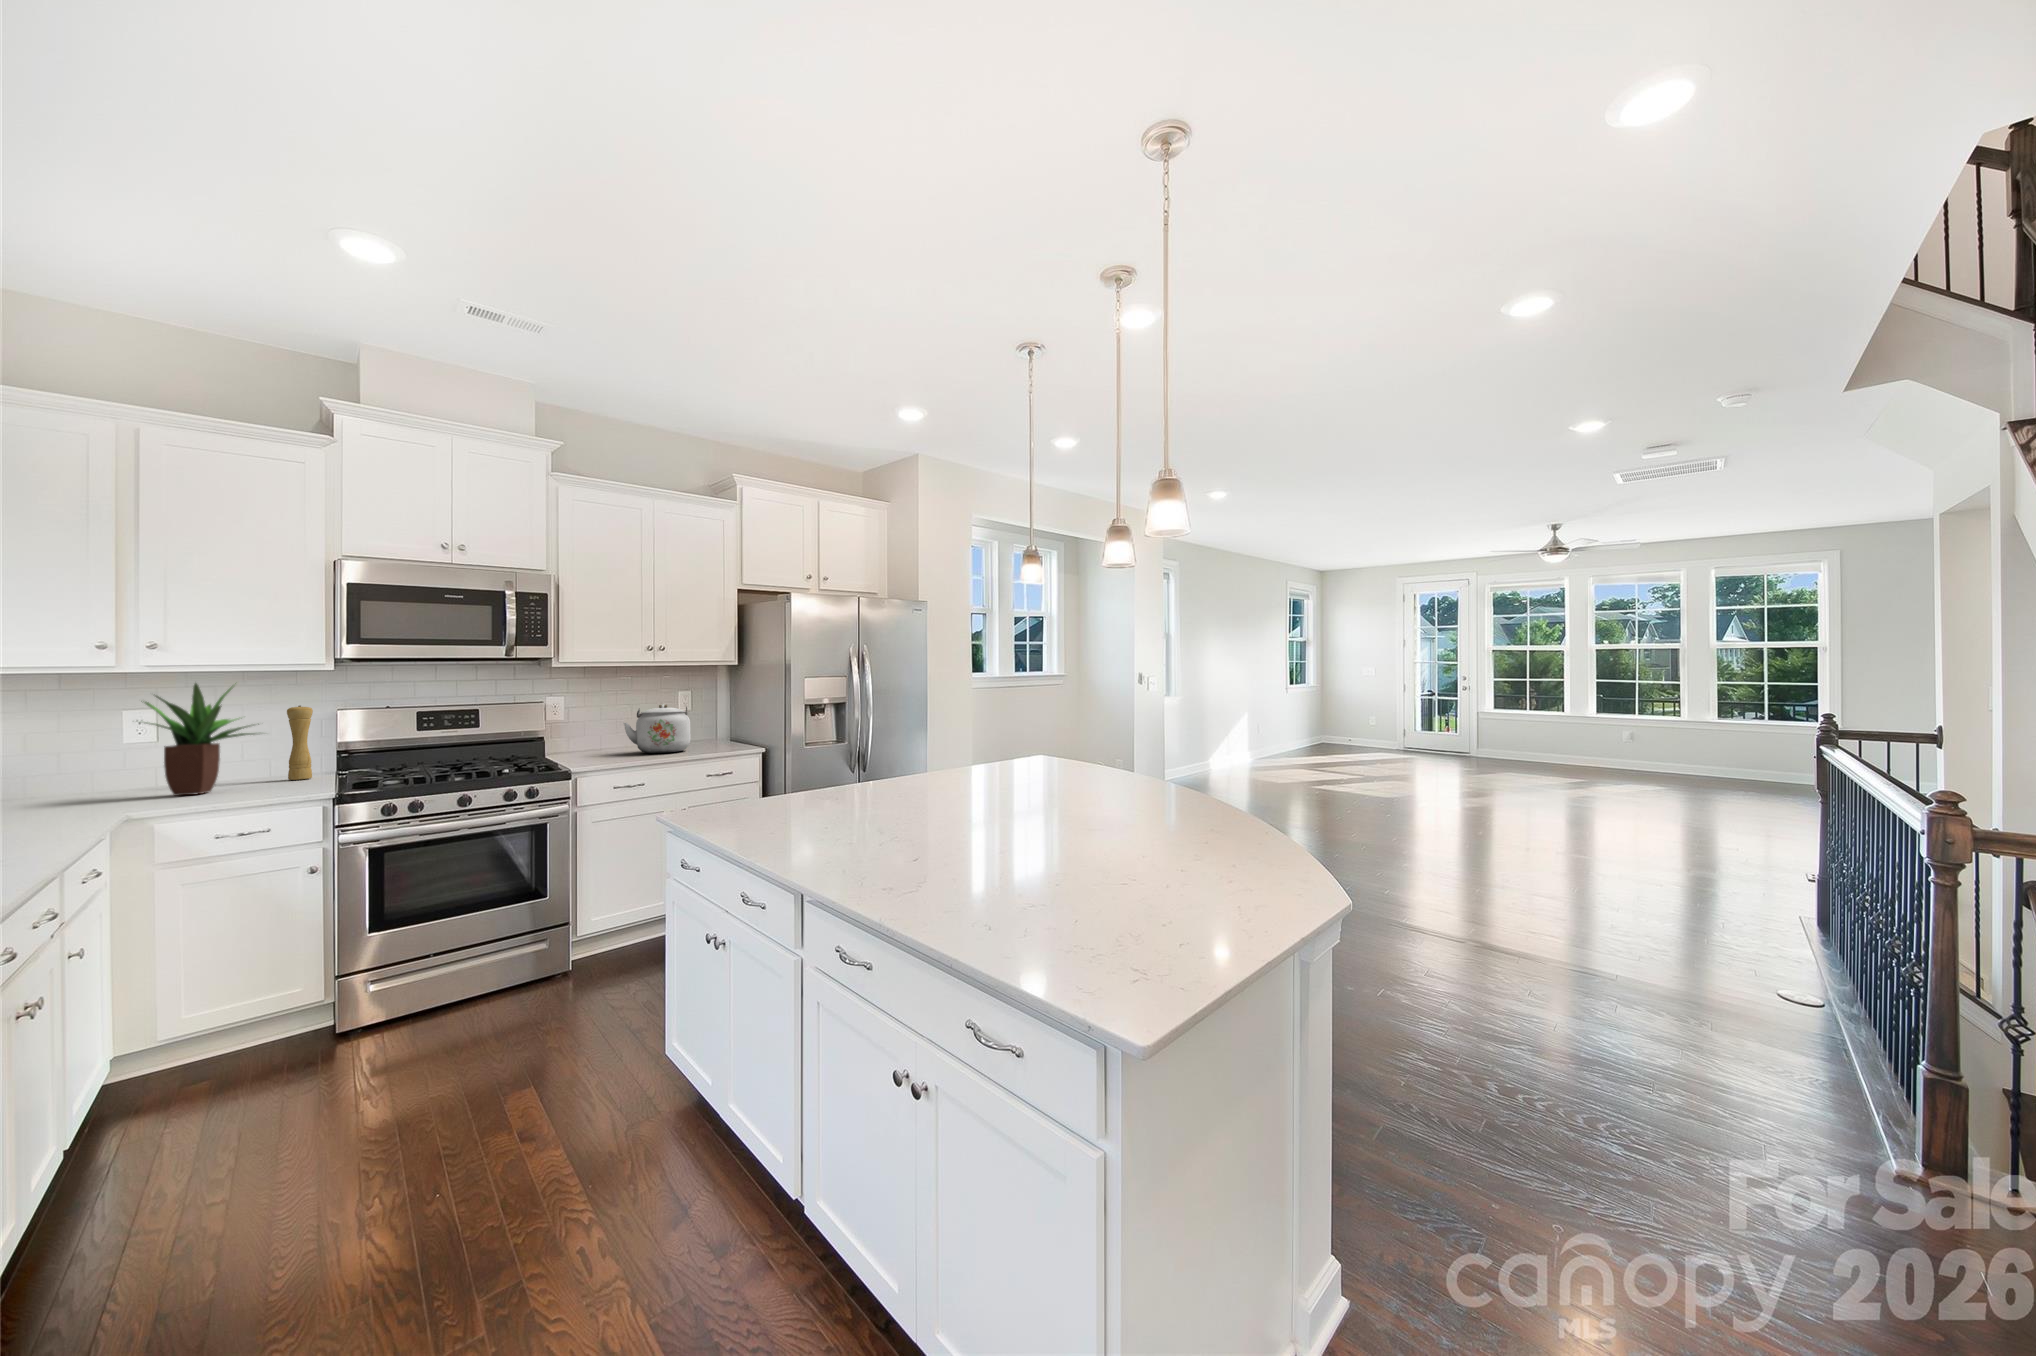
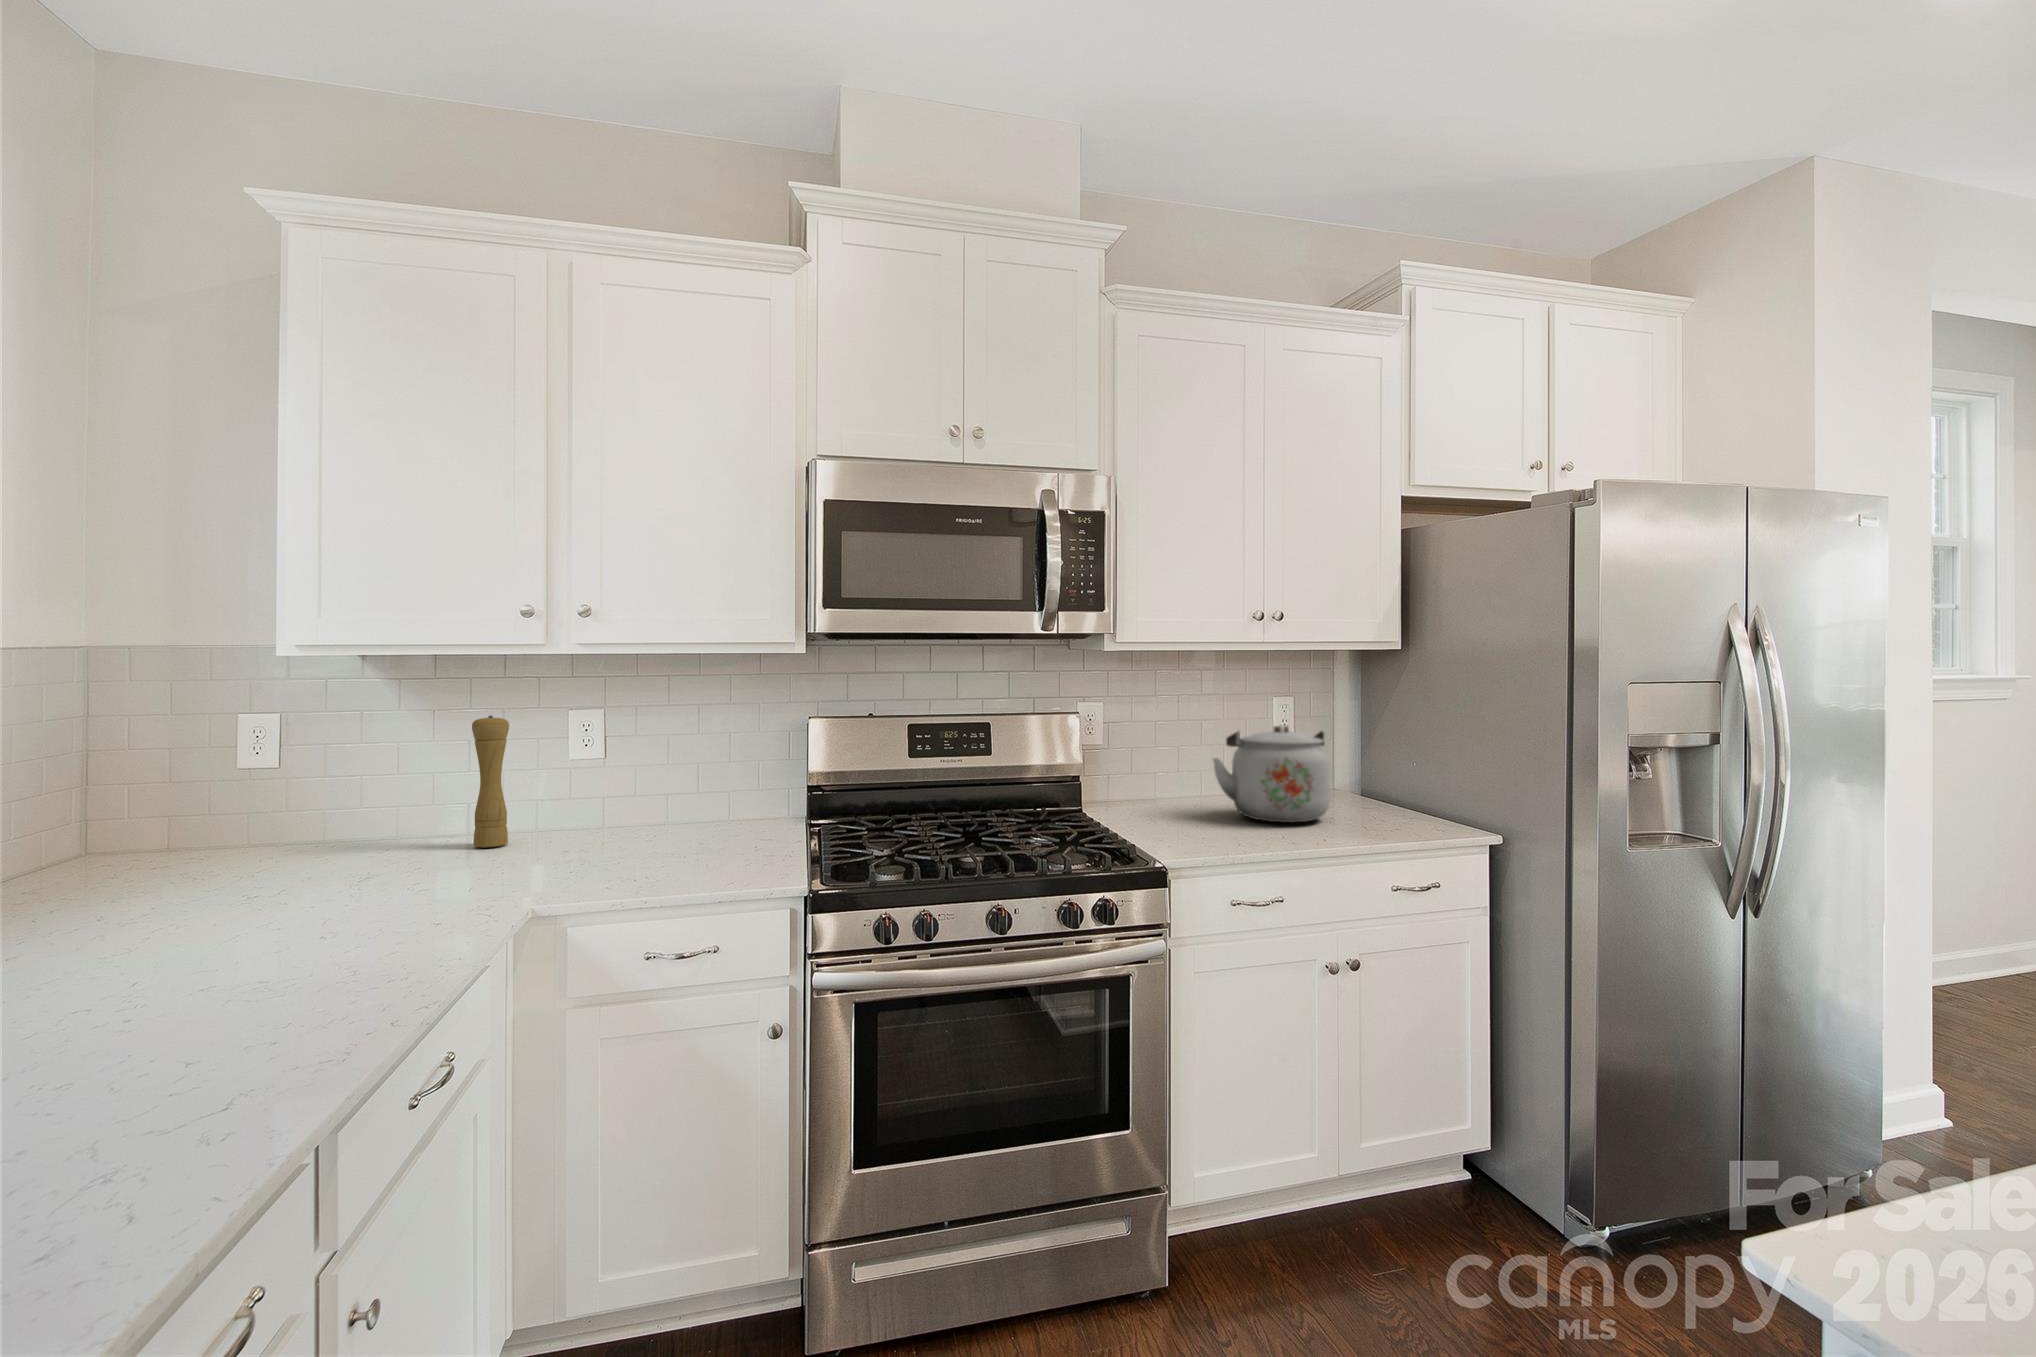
potted plant: present [145,683,255,796] -> none [554,675,722,865]
pepper mill: present [287,706,313,780] -> present [472,716,509,847]

